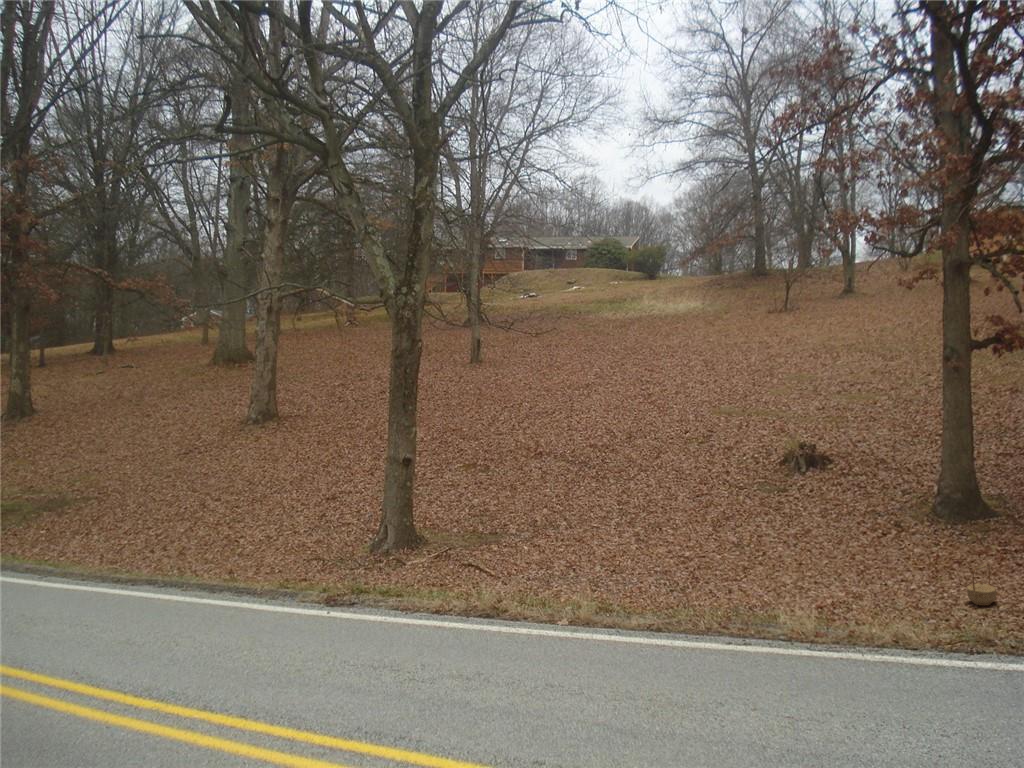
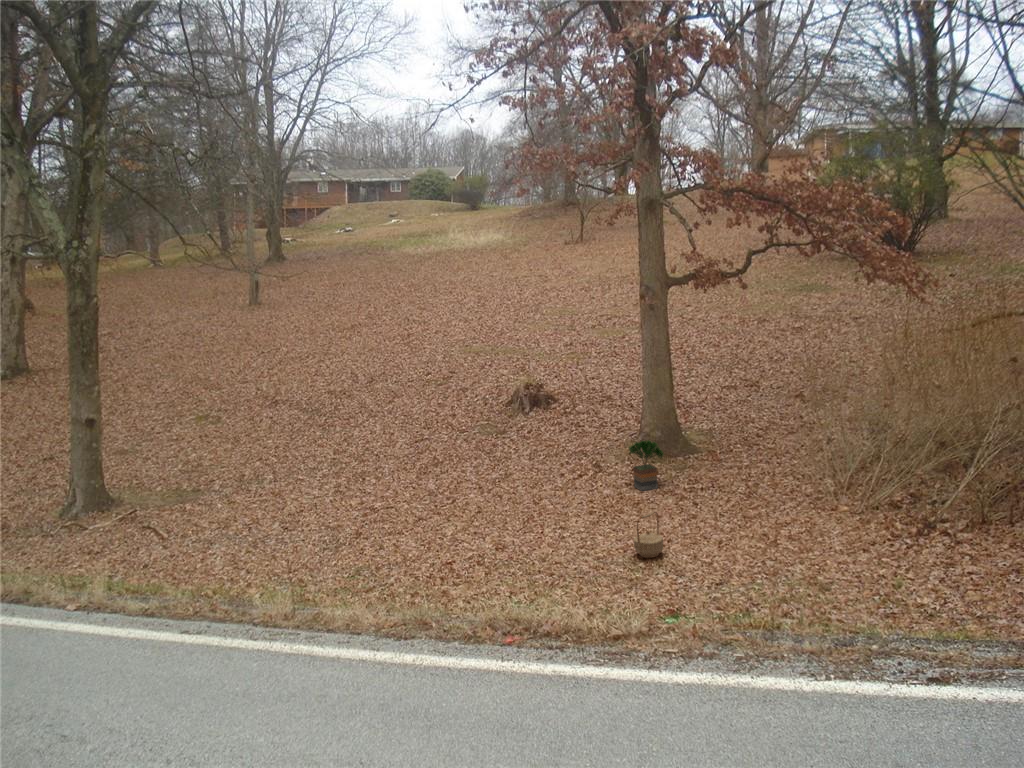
potted tree: none [937,501,975,550] -> present [629,441,663,491]

